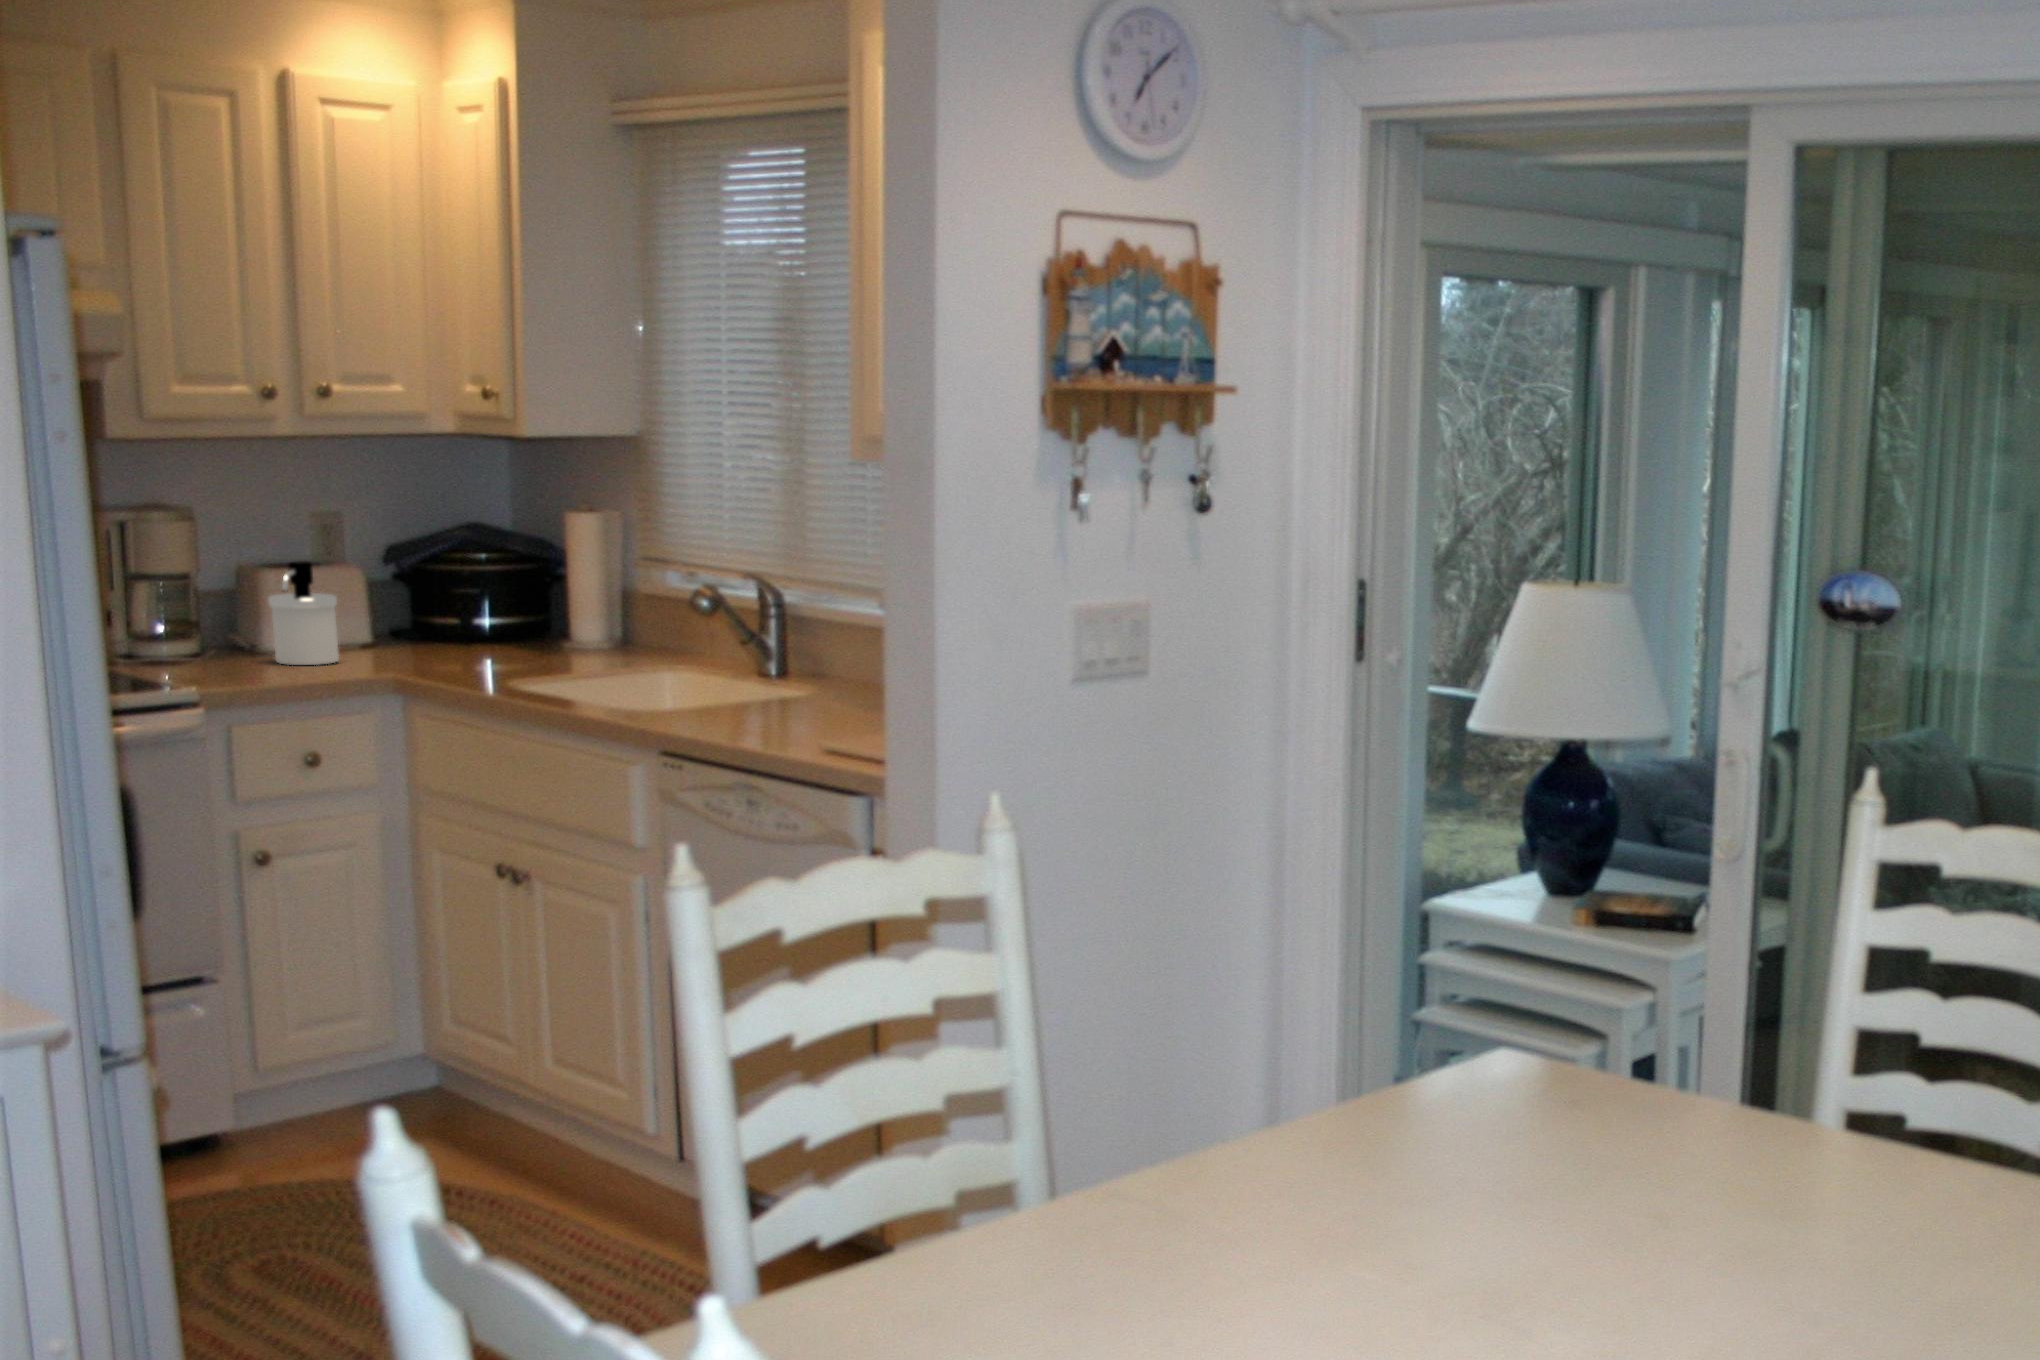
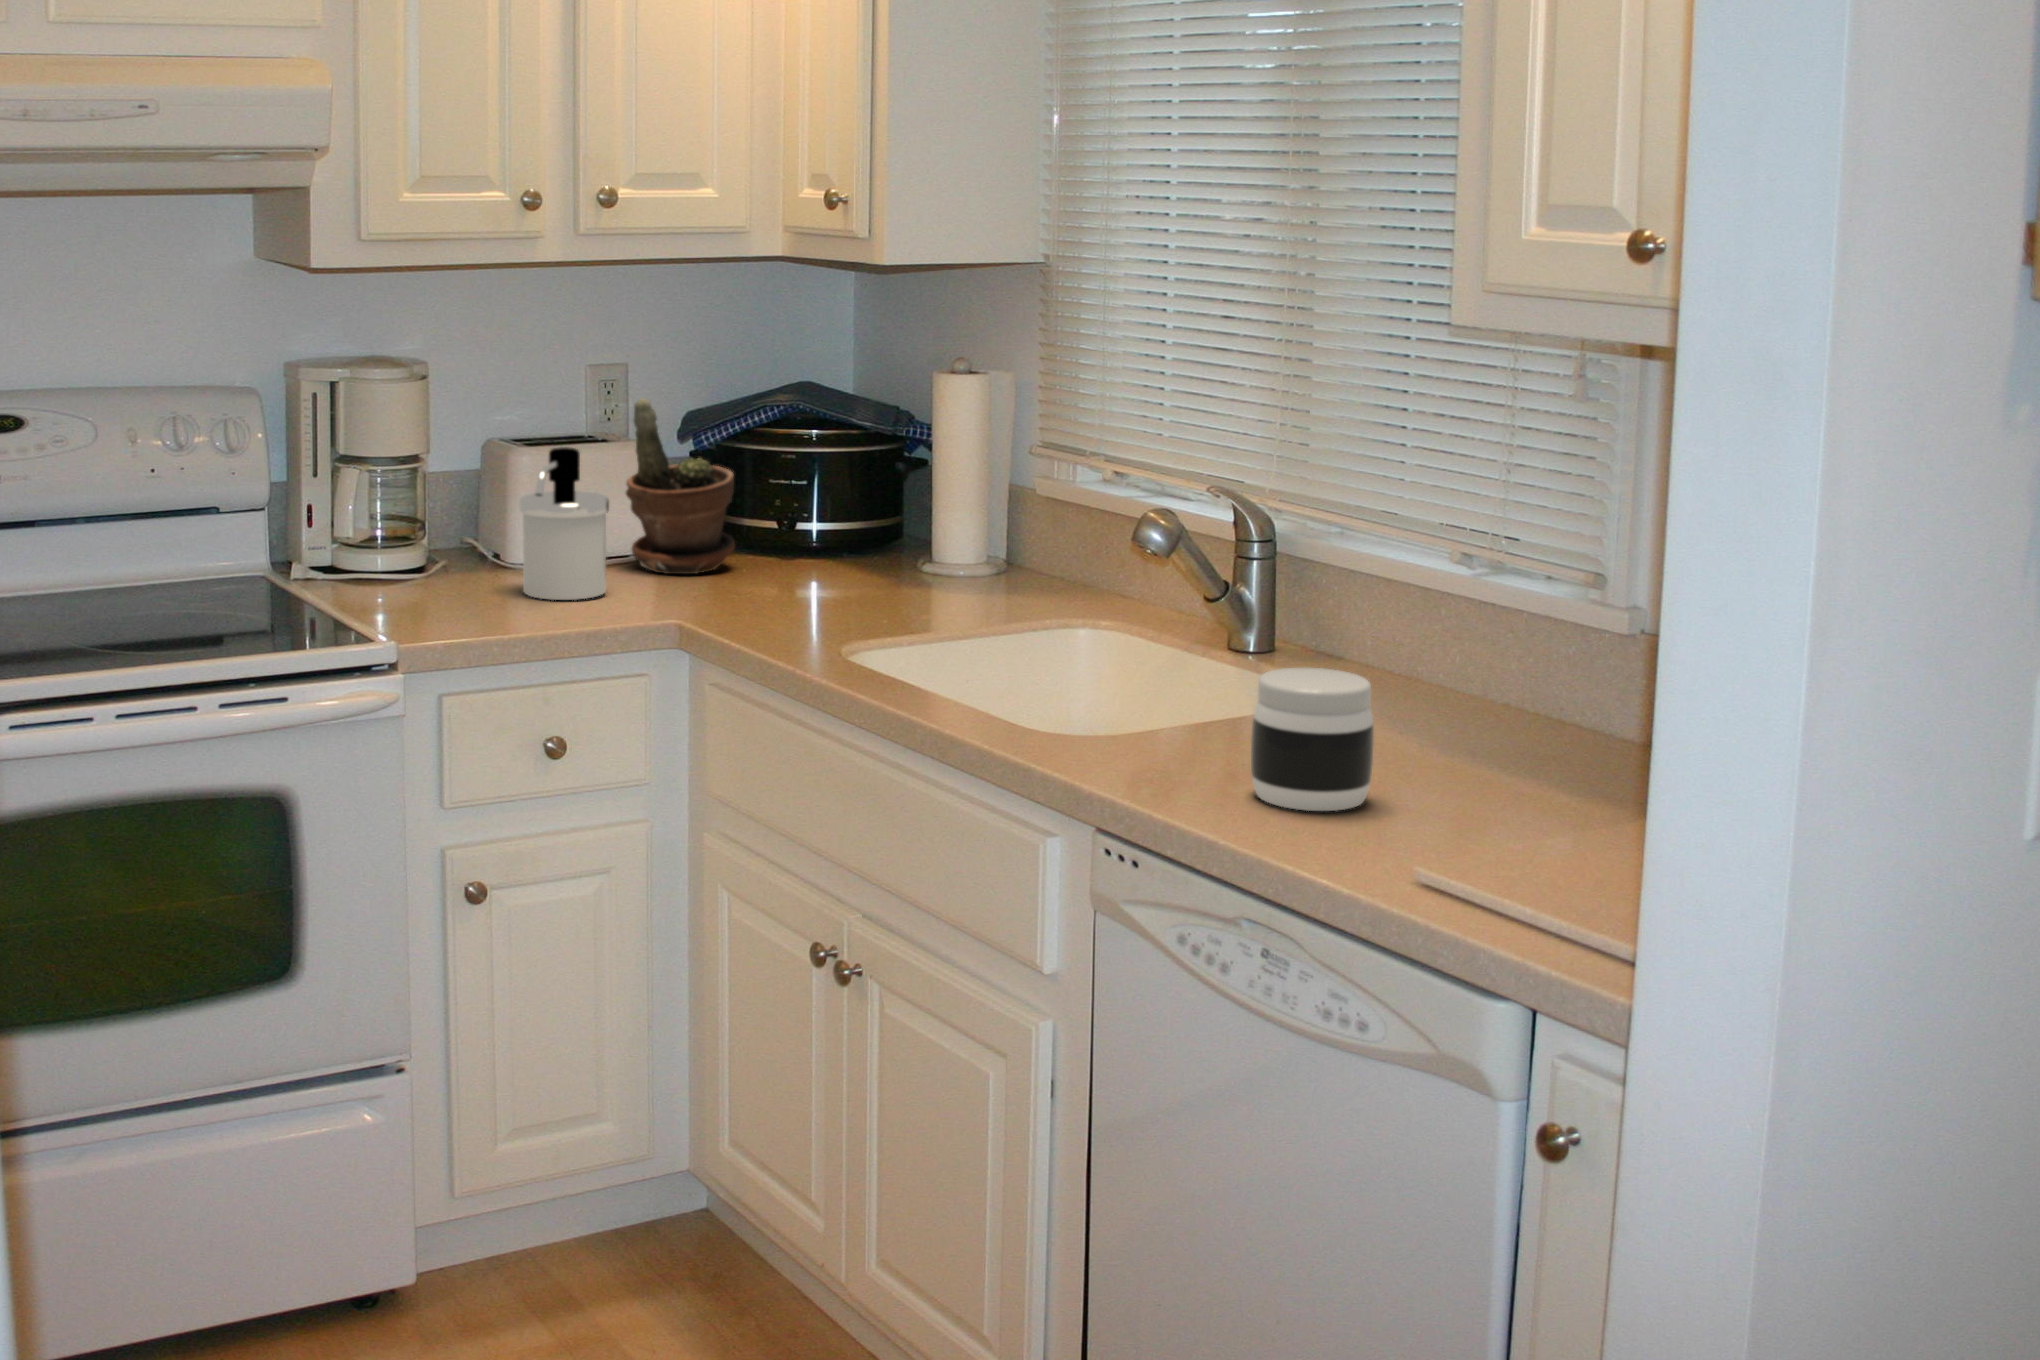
potted plant: none [347,531,433,653] -> present [626,398,735,574]
jar: none [757,657,826,732] -> present [1251,667,1374,811]

